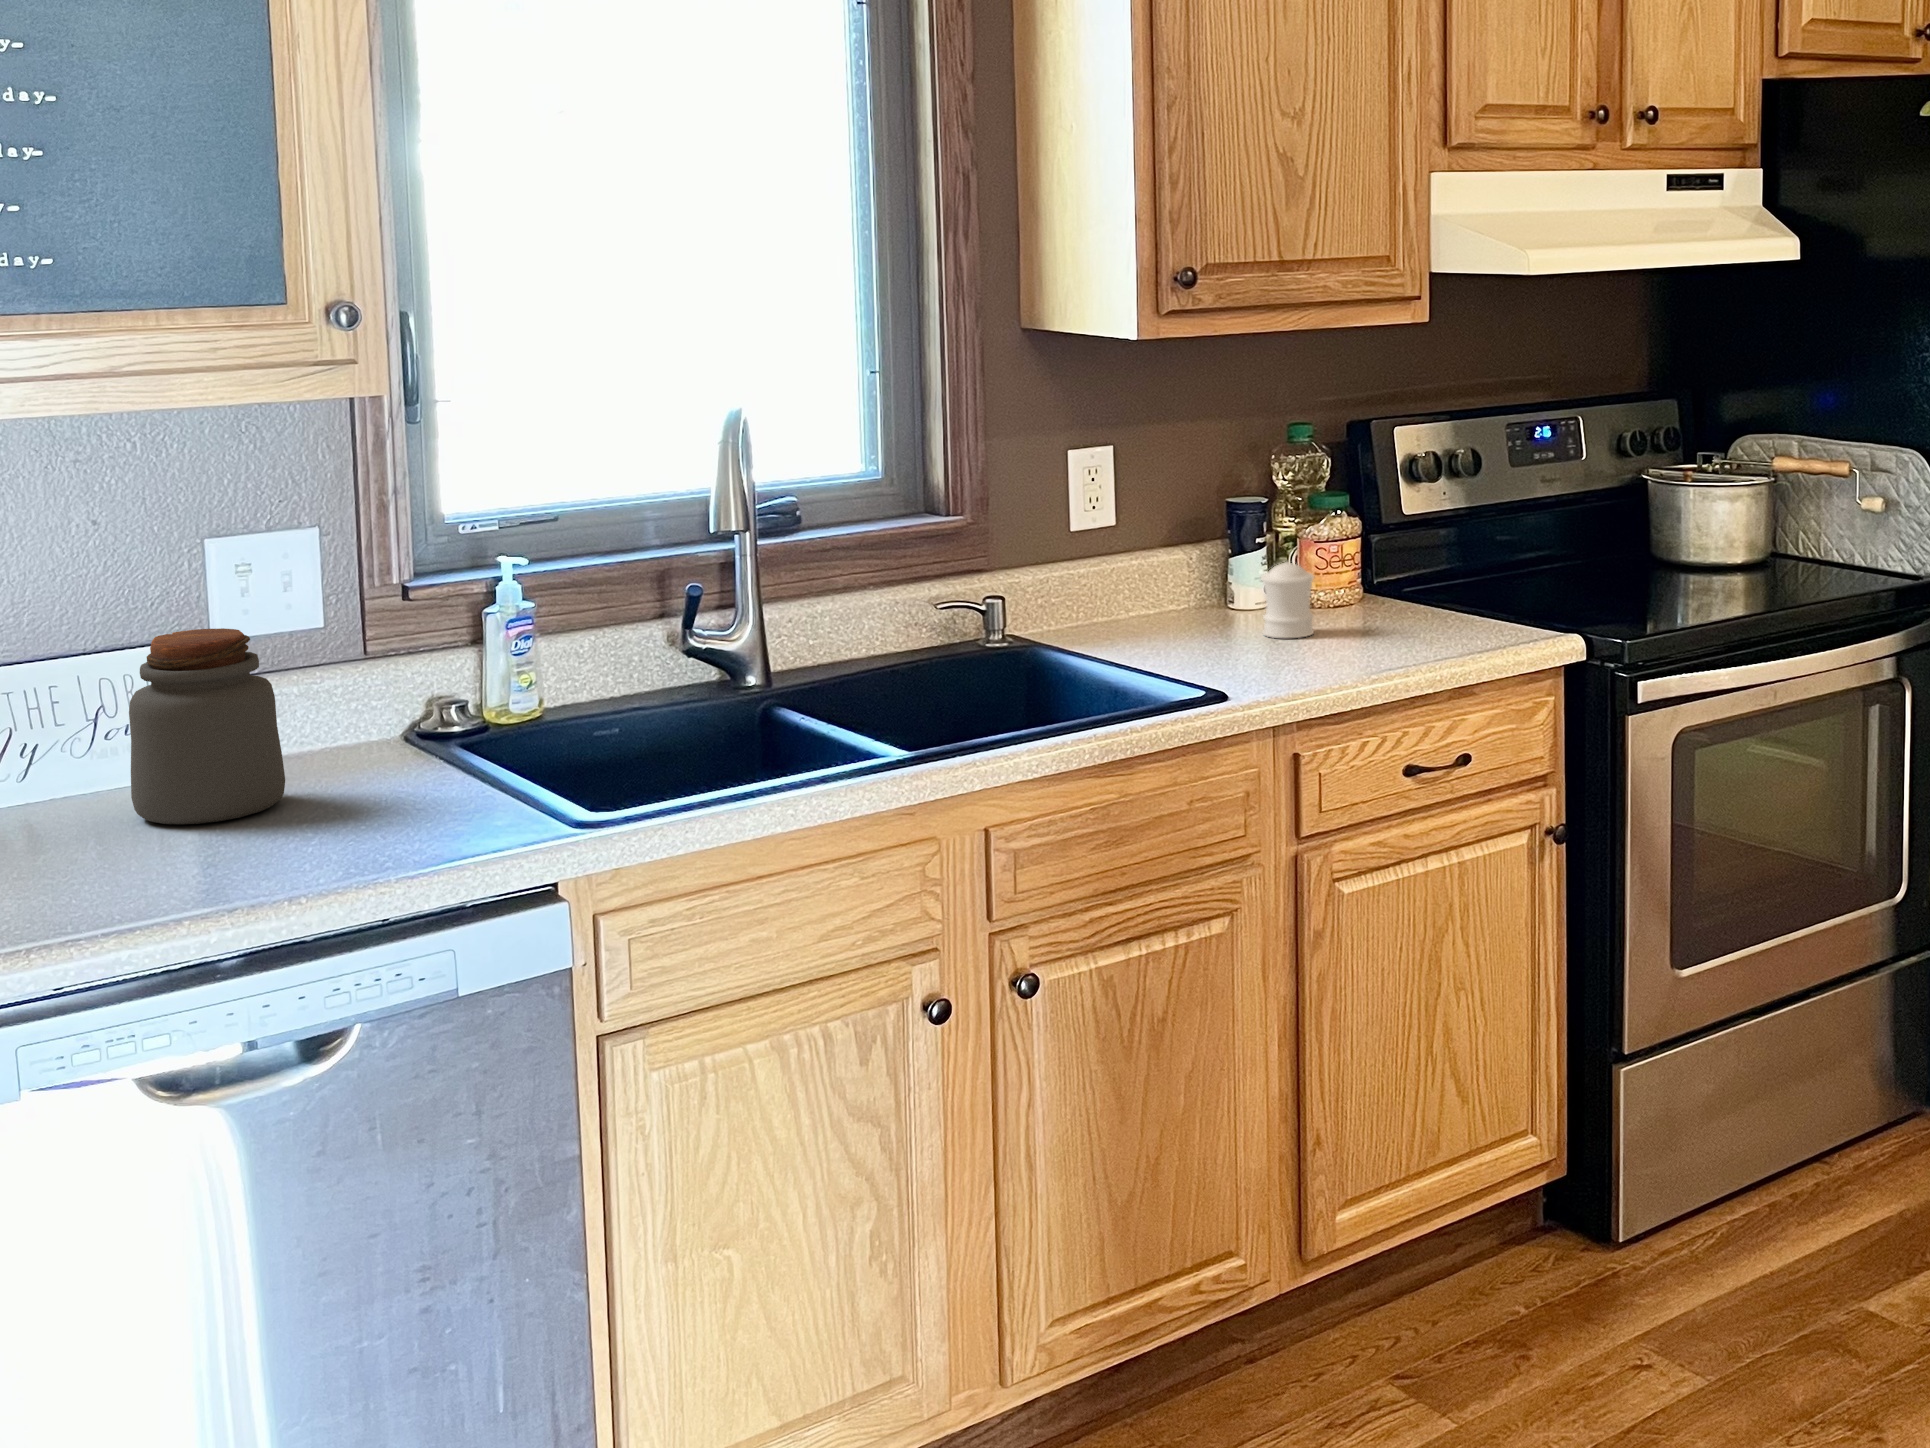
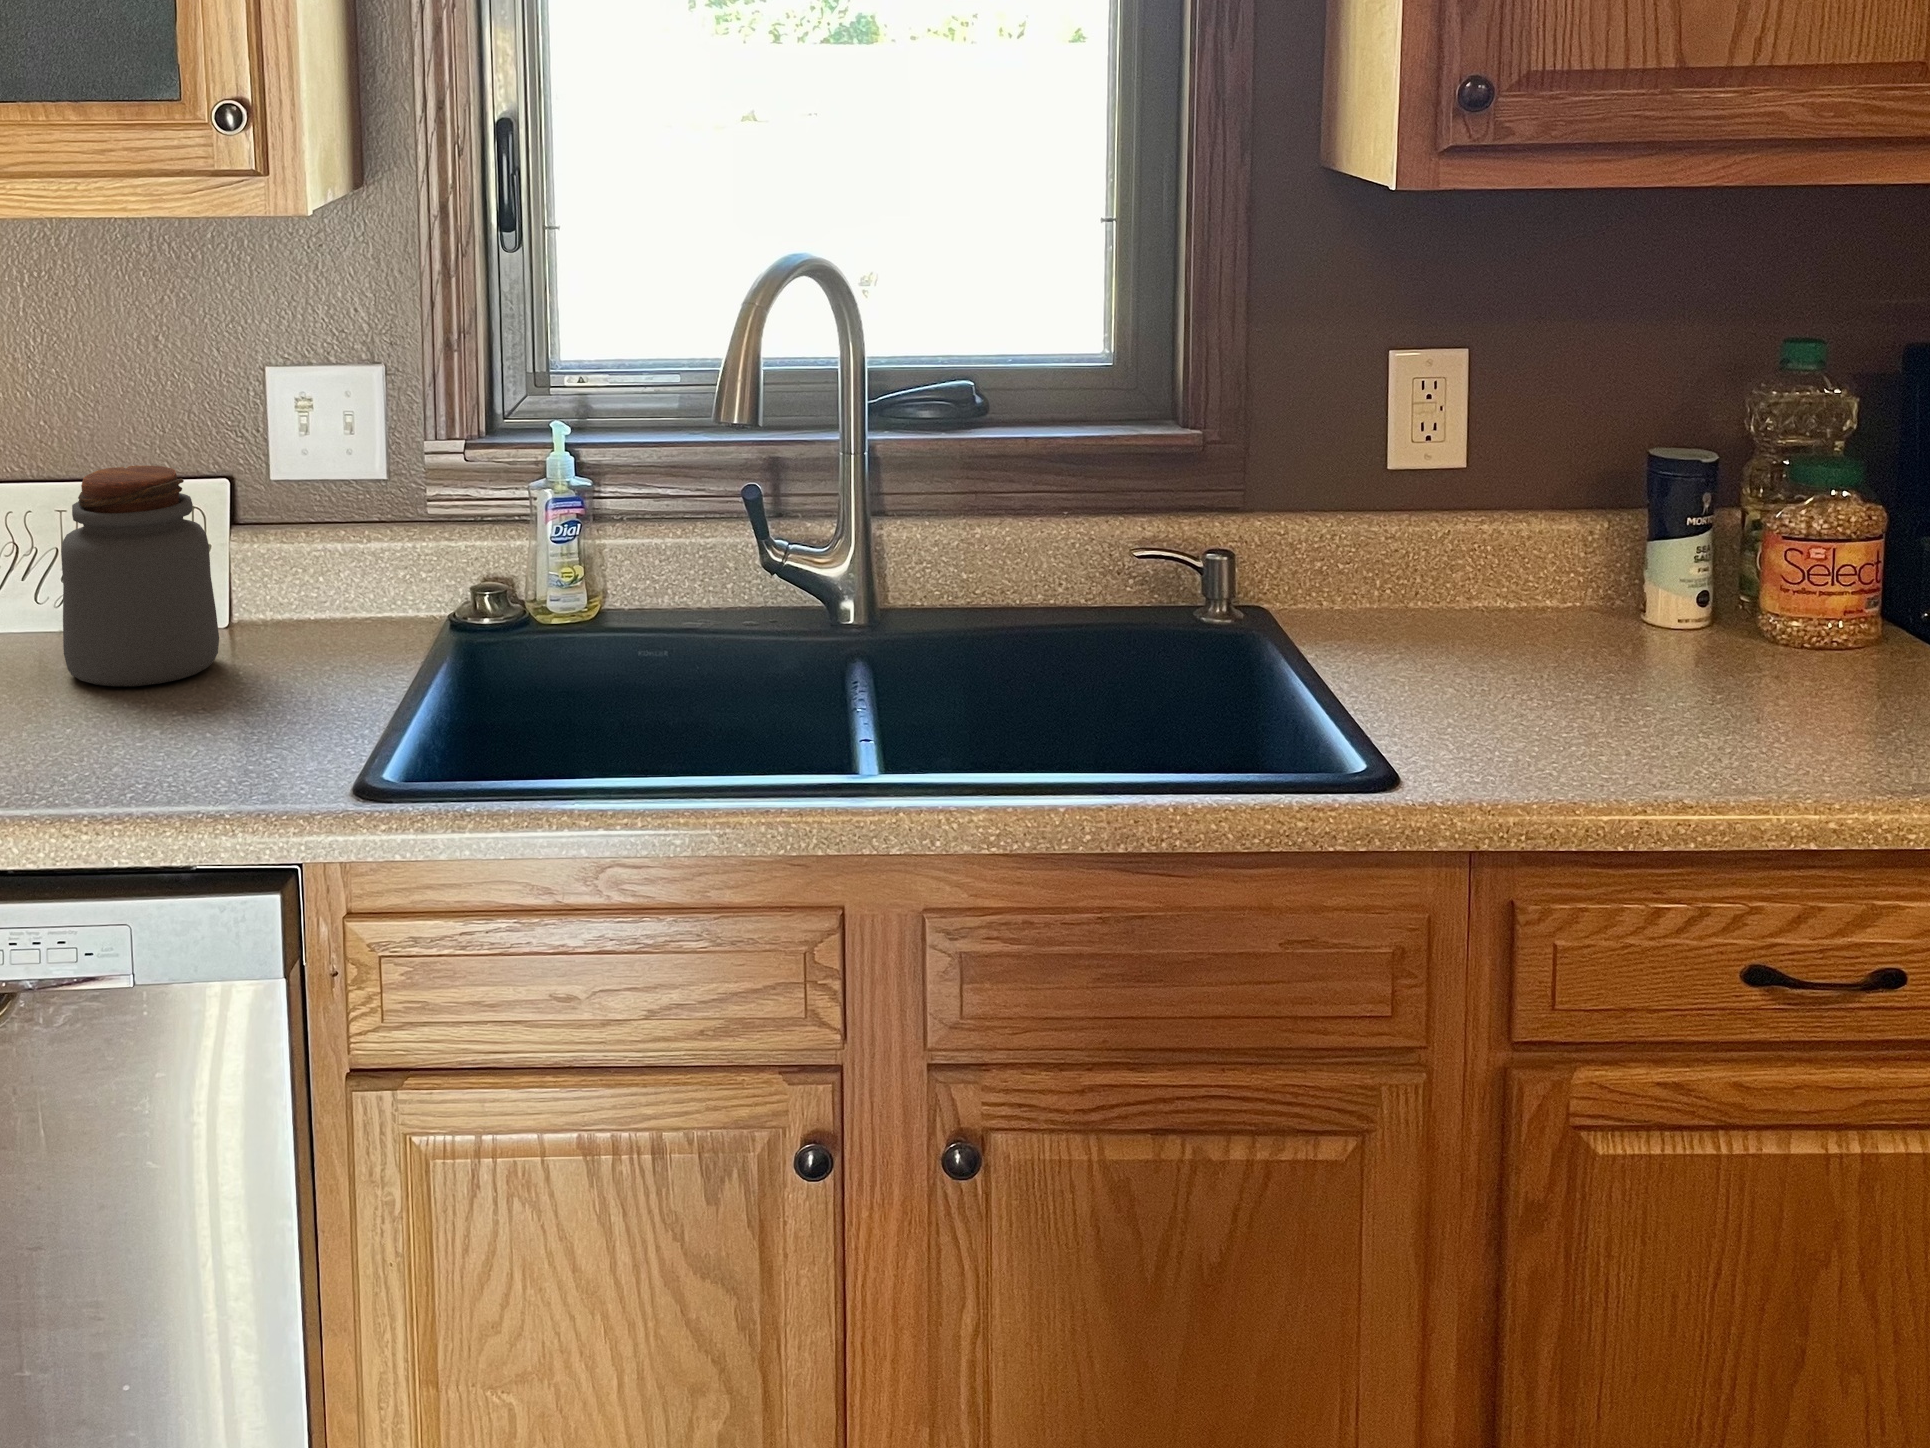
salt shaker: present [1261,562,1314,638] -> none [1615,567,1711,694]

